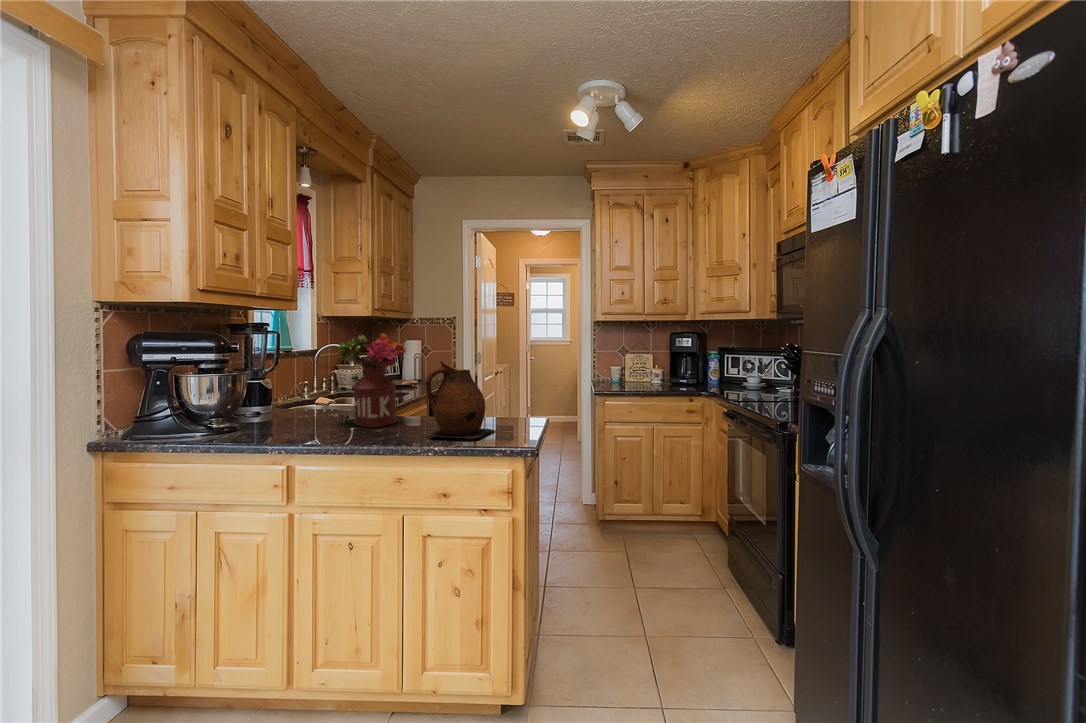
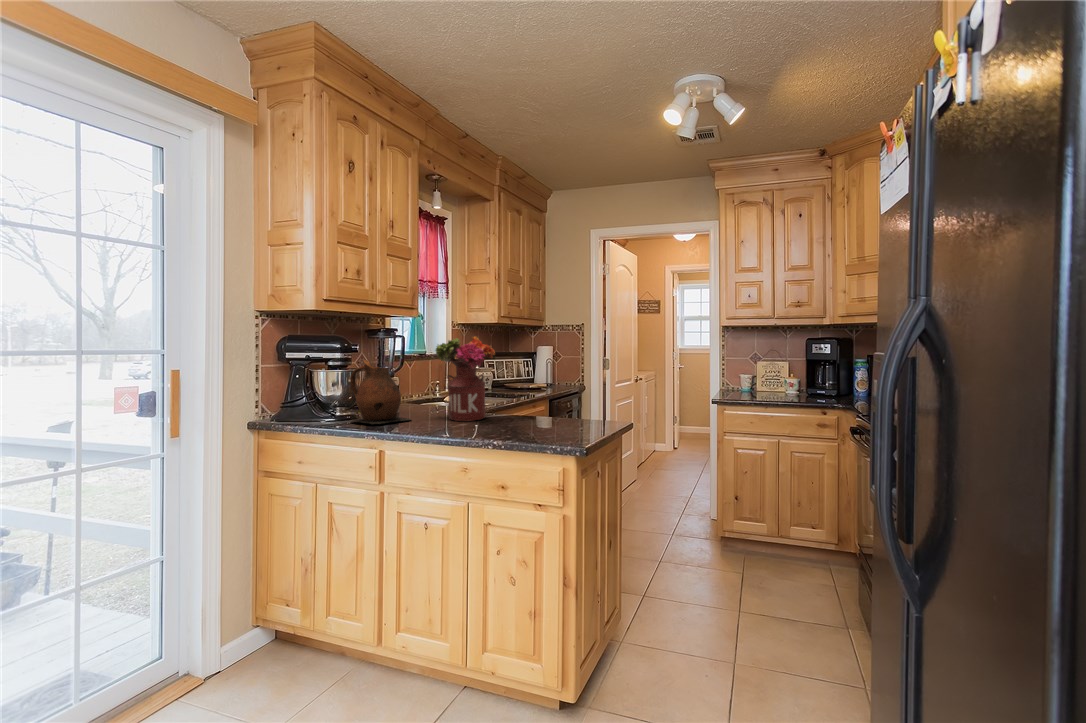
ceramic pitcher: present [425,361,495,440] -> present [350,360,411,424]

